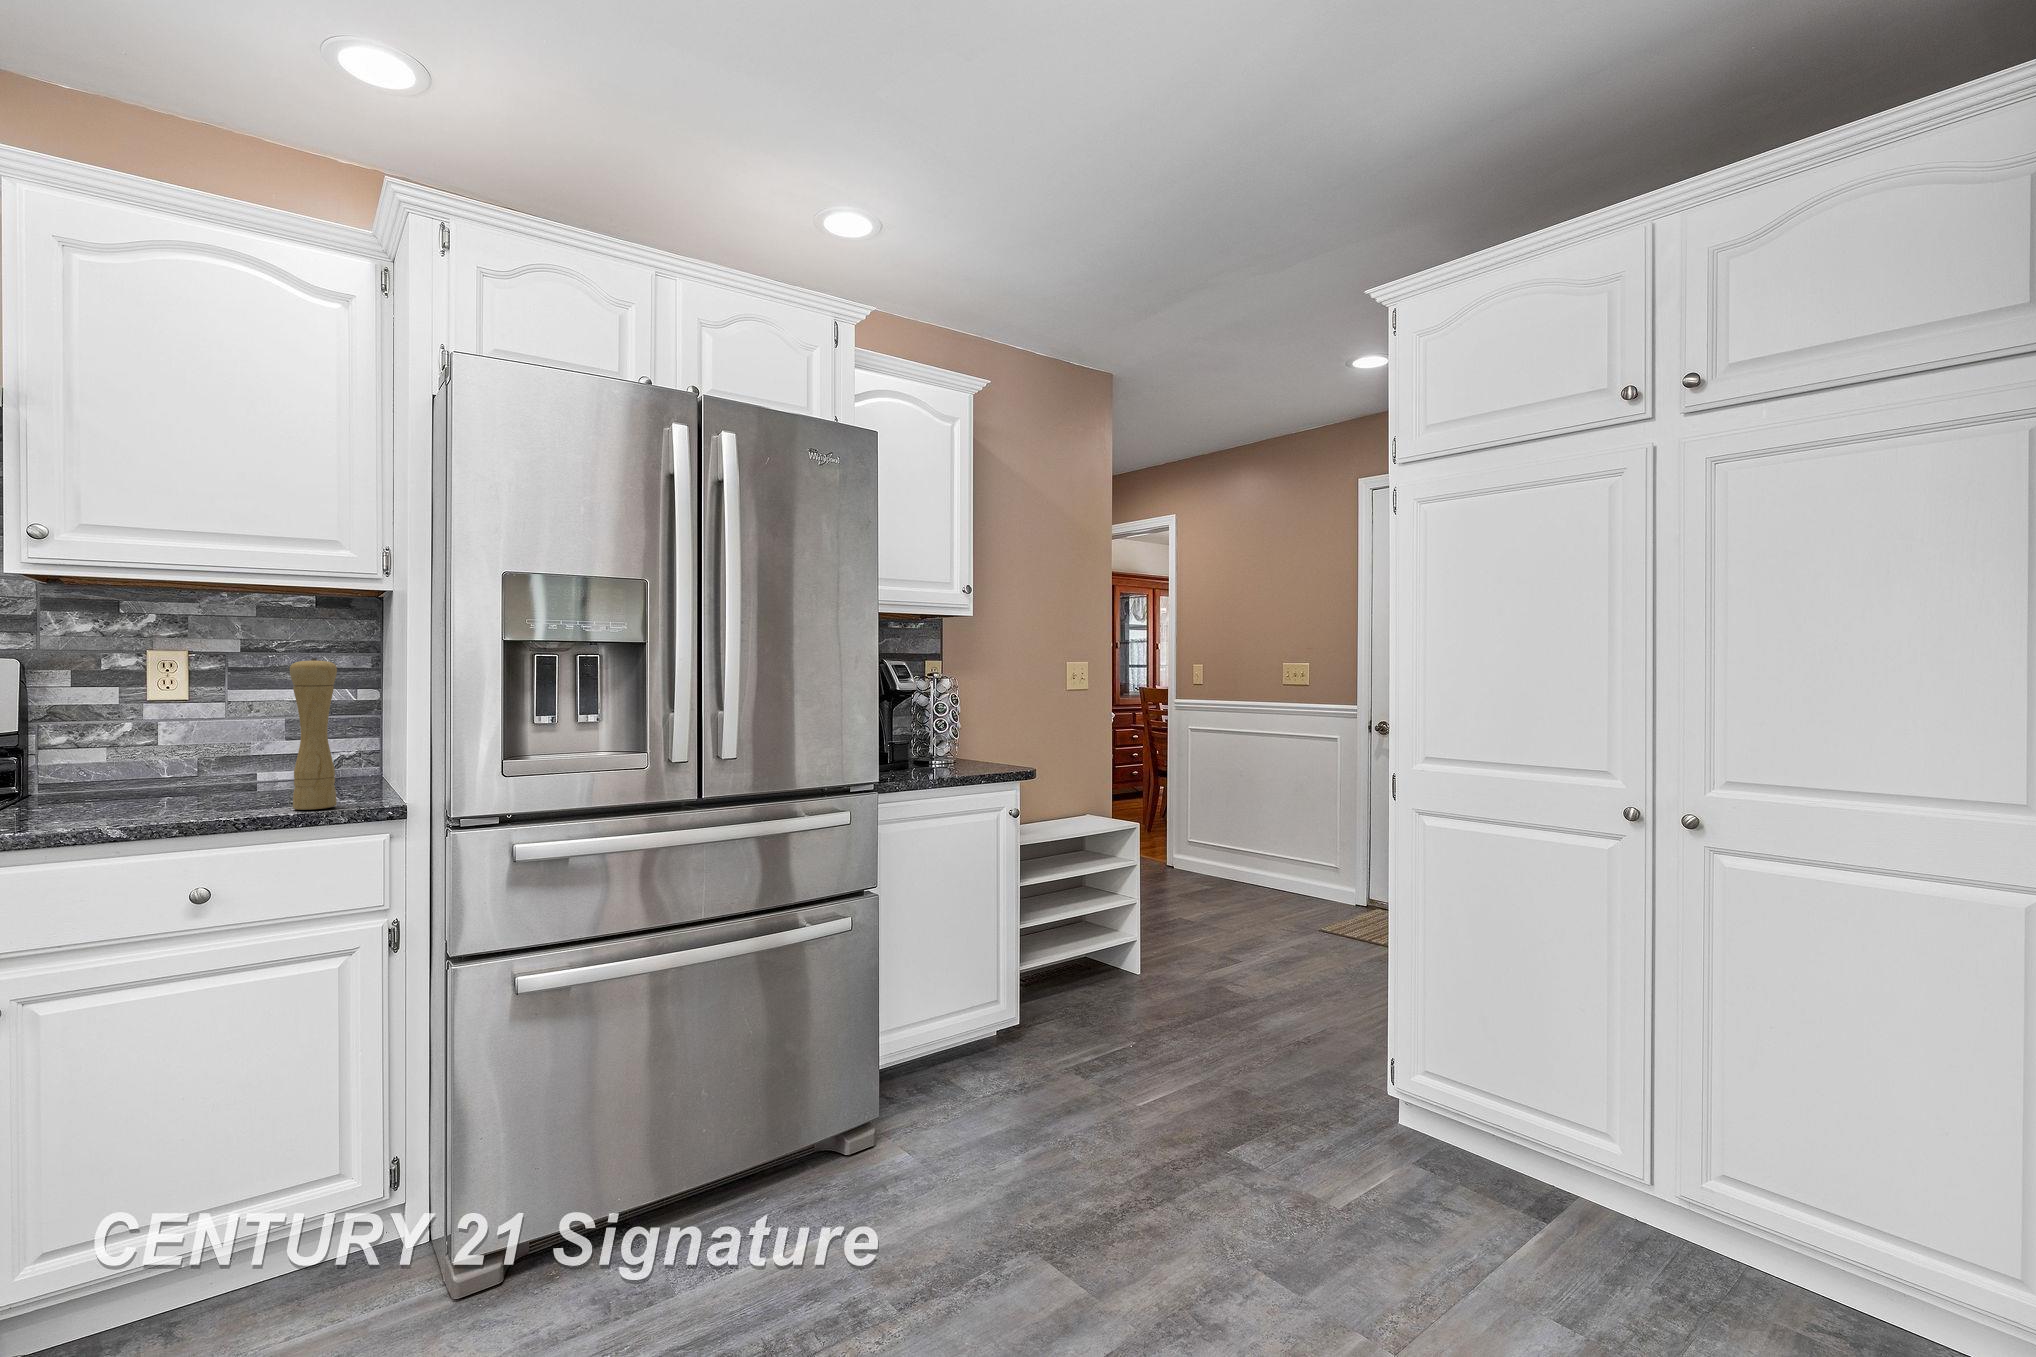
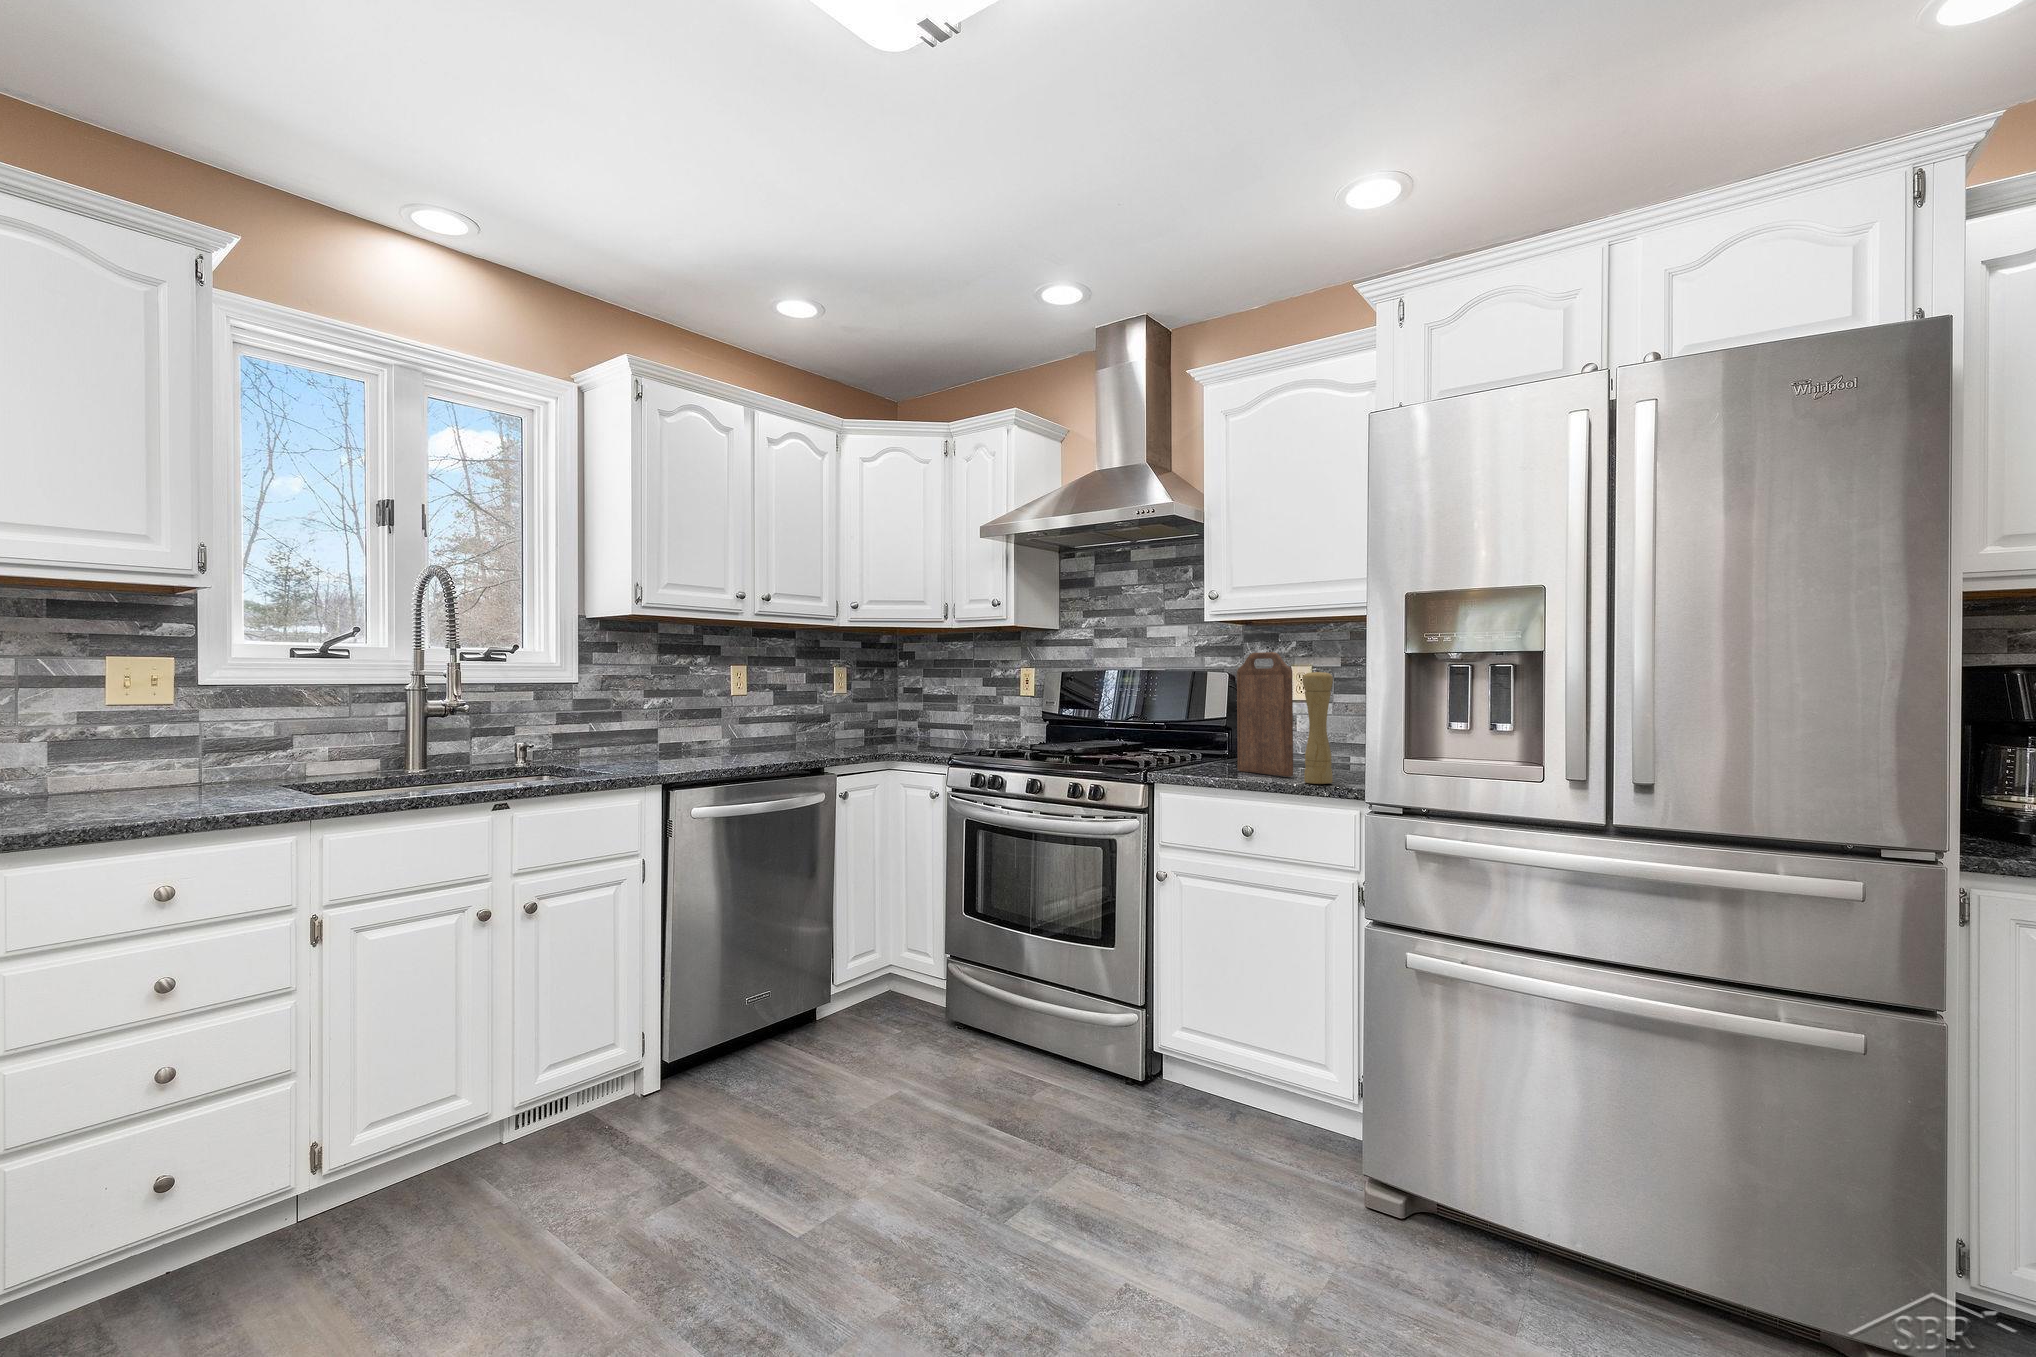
cutting board: none [122,630,251,811] -> present [1237,652,1293,777]

